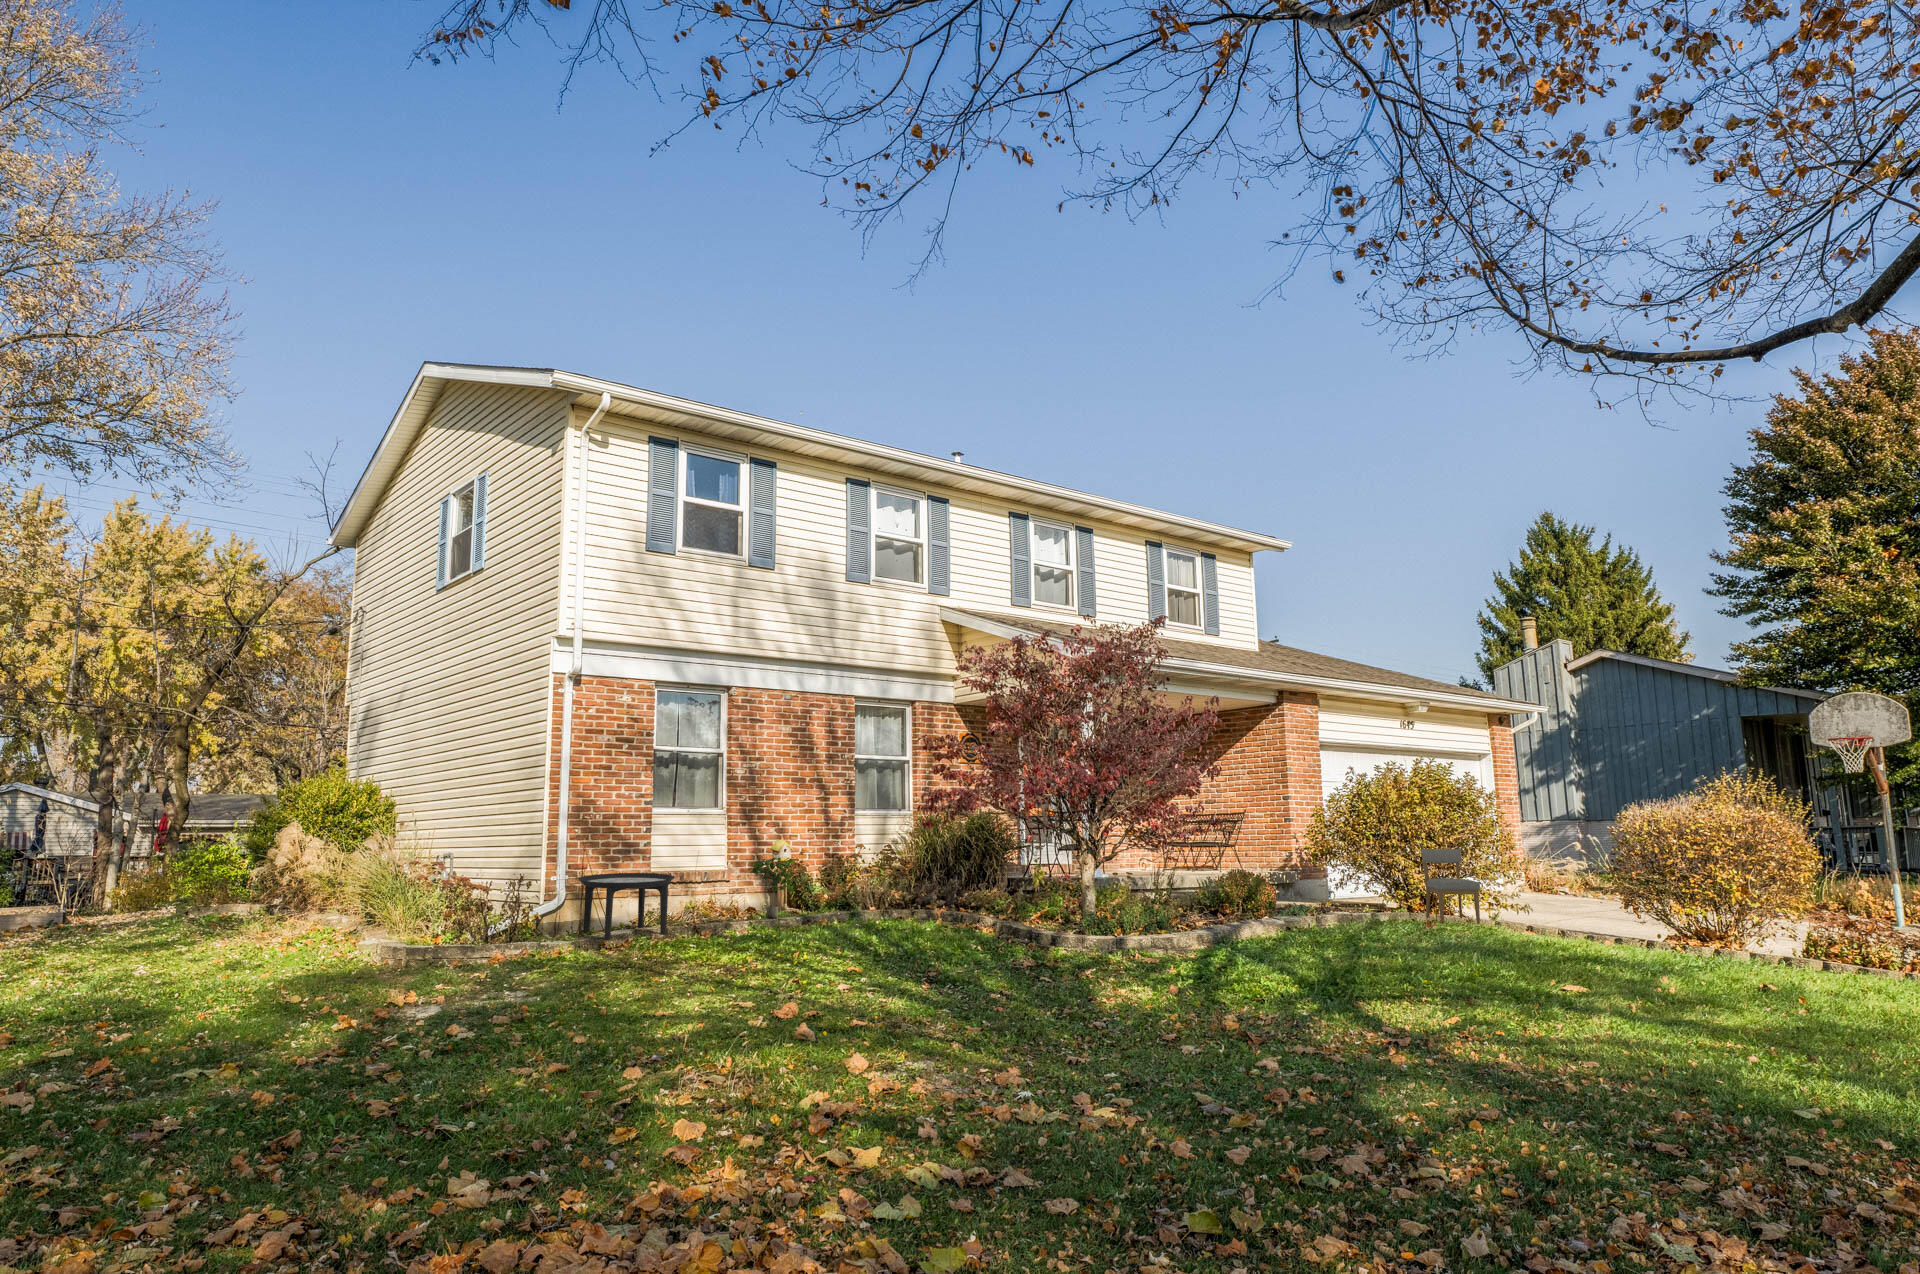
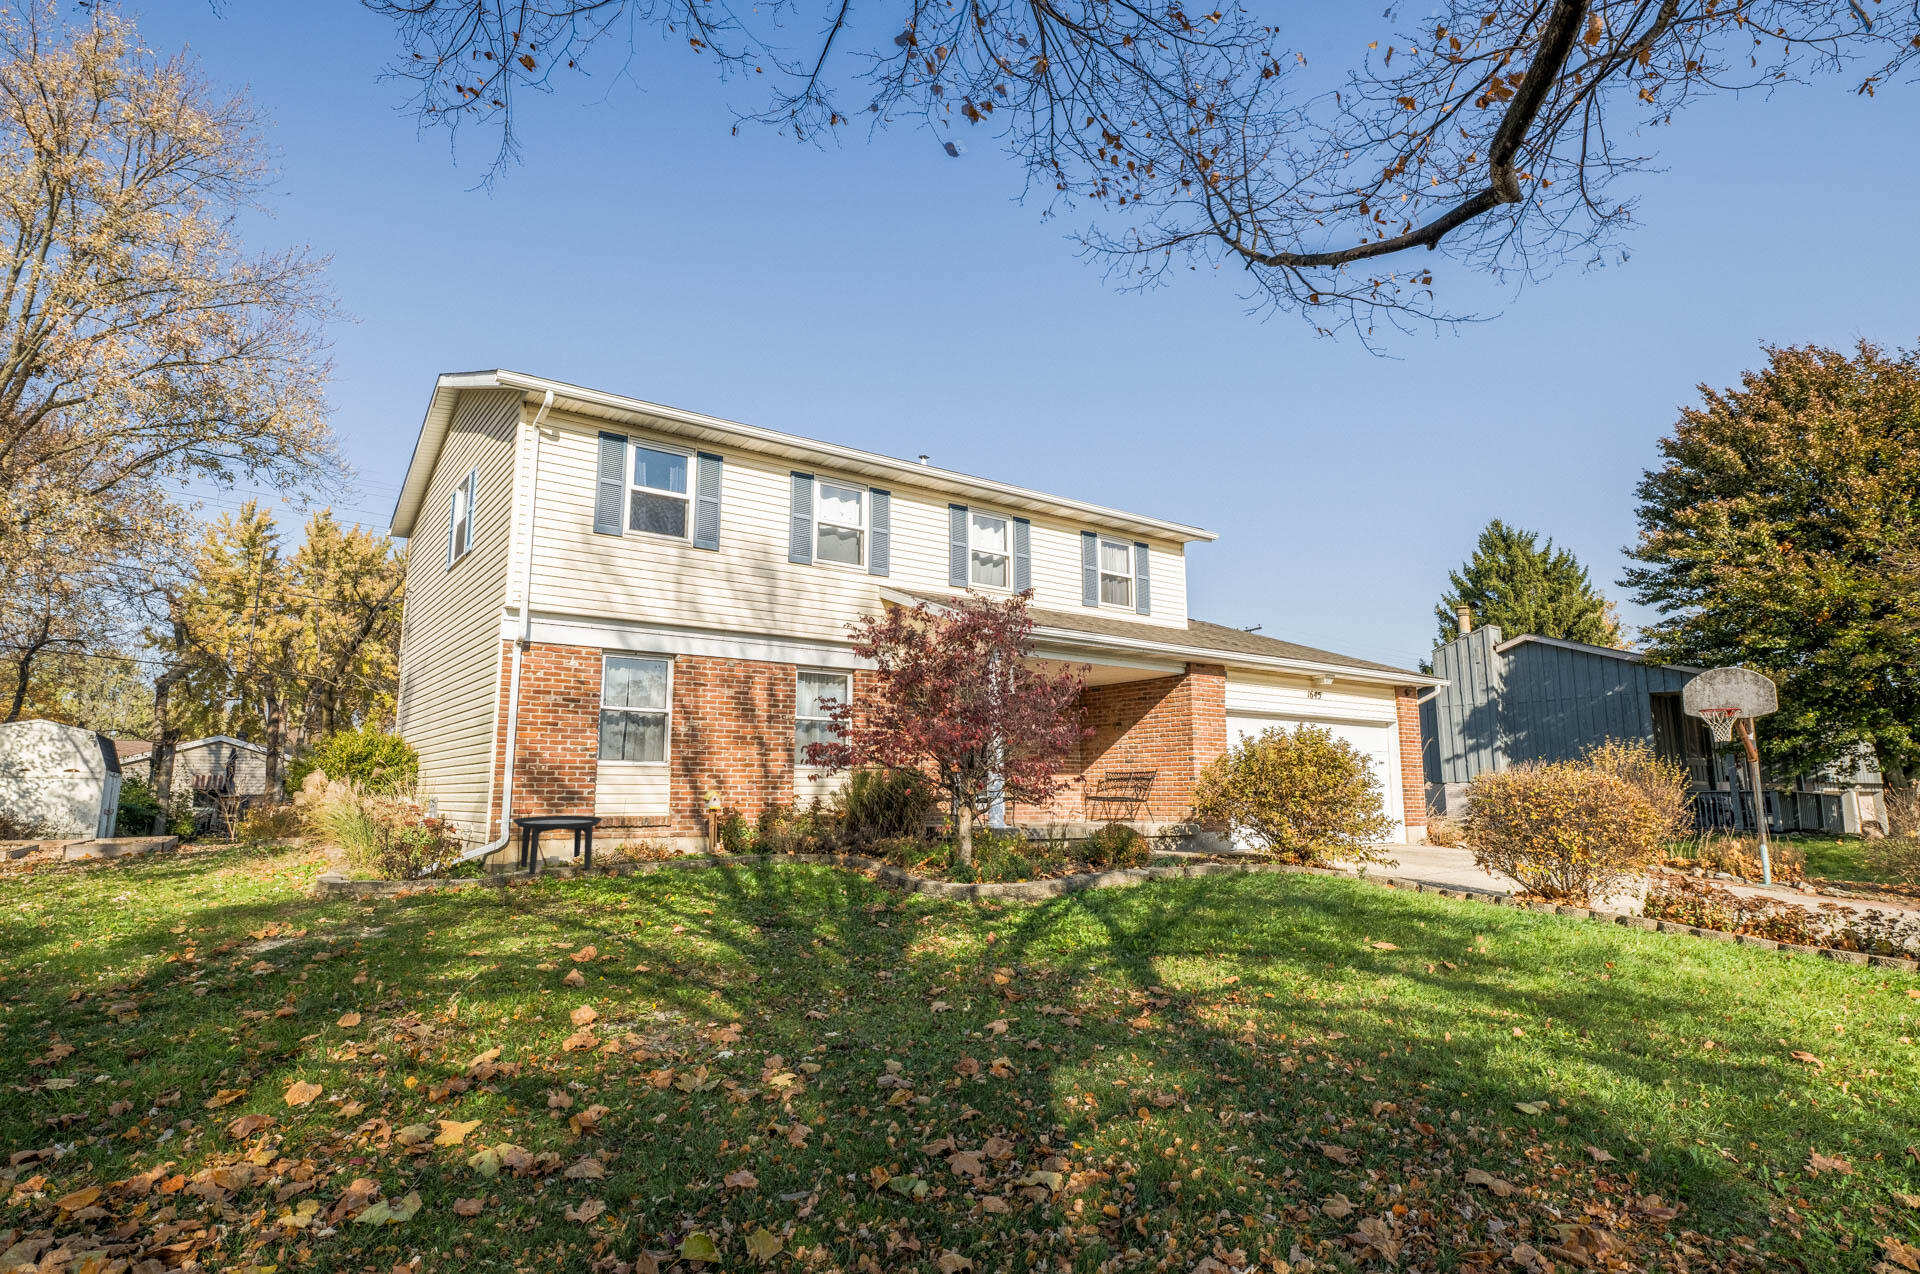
chair: present [1421,848,1480,924] -> none [1295,806,1345,877]
potted plant: present [748,858,797,919] -> none [682,805,726,858]

